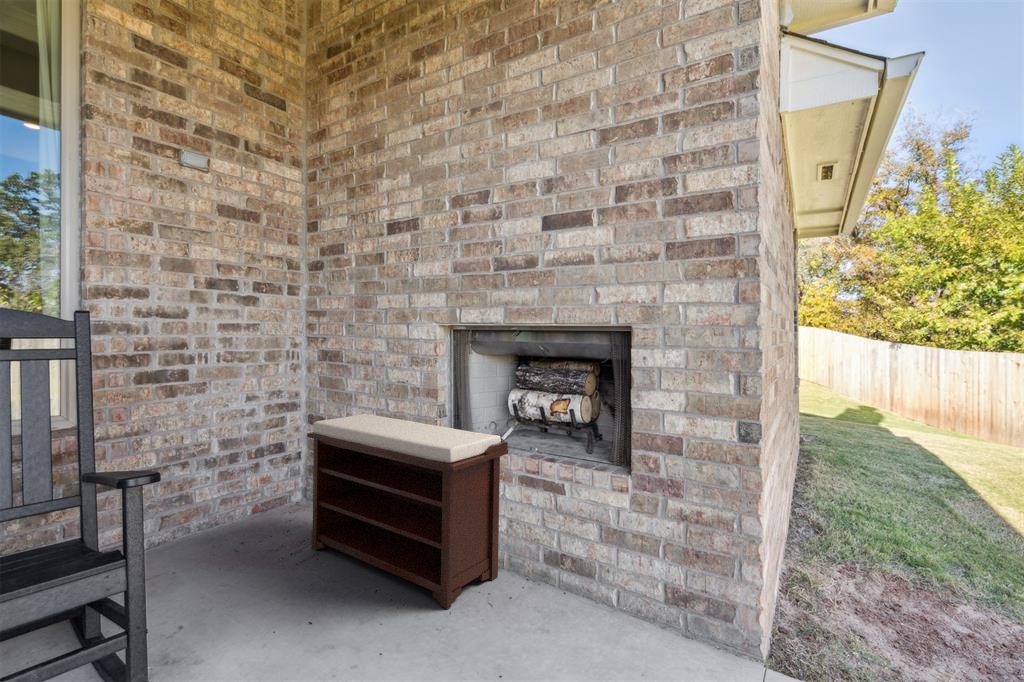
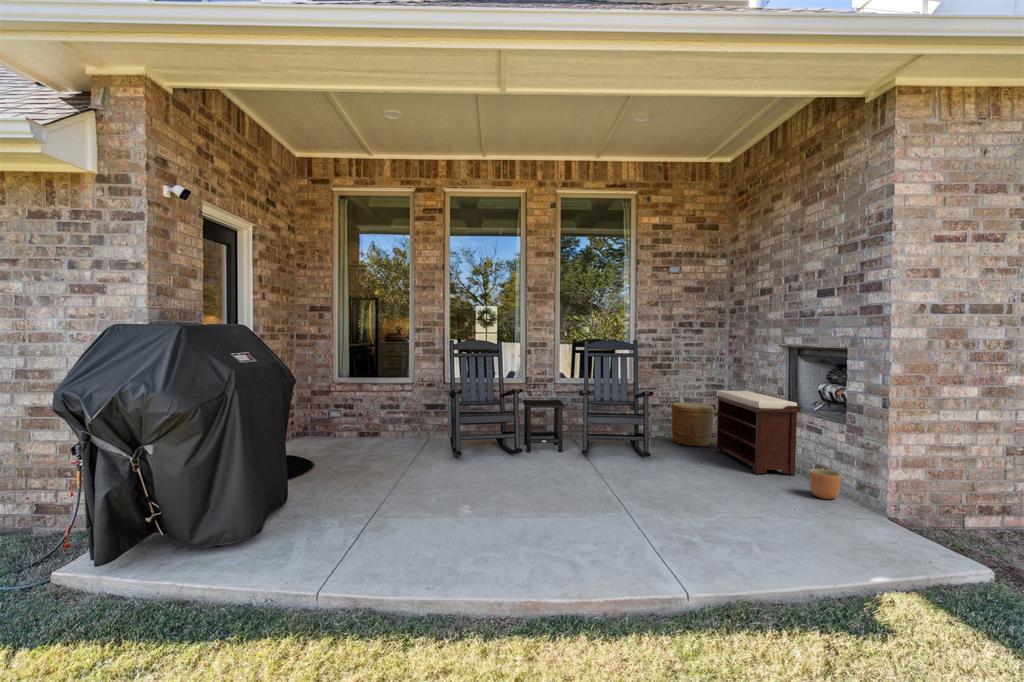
woven basket: none [196,447,294,553] -> present [671,402,714,447]
planter: none [586,572,643,646] -> present [809,469,841,499]

